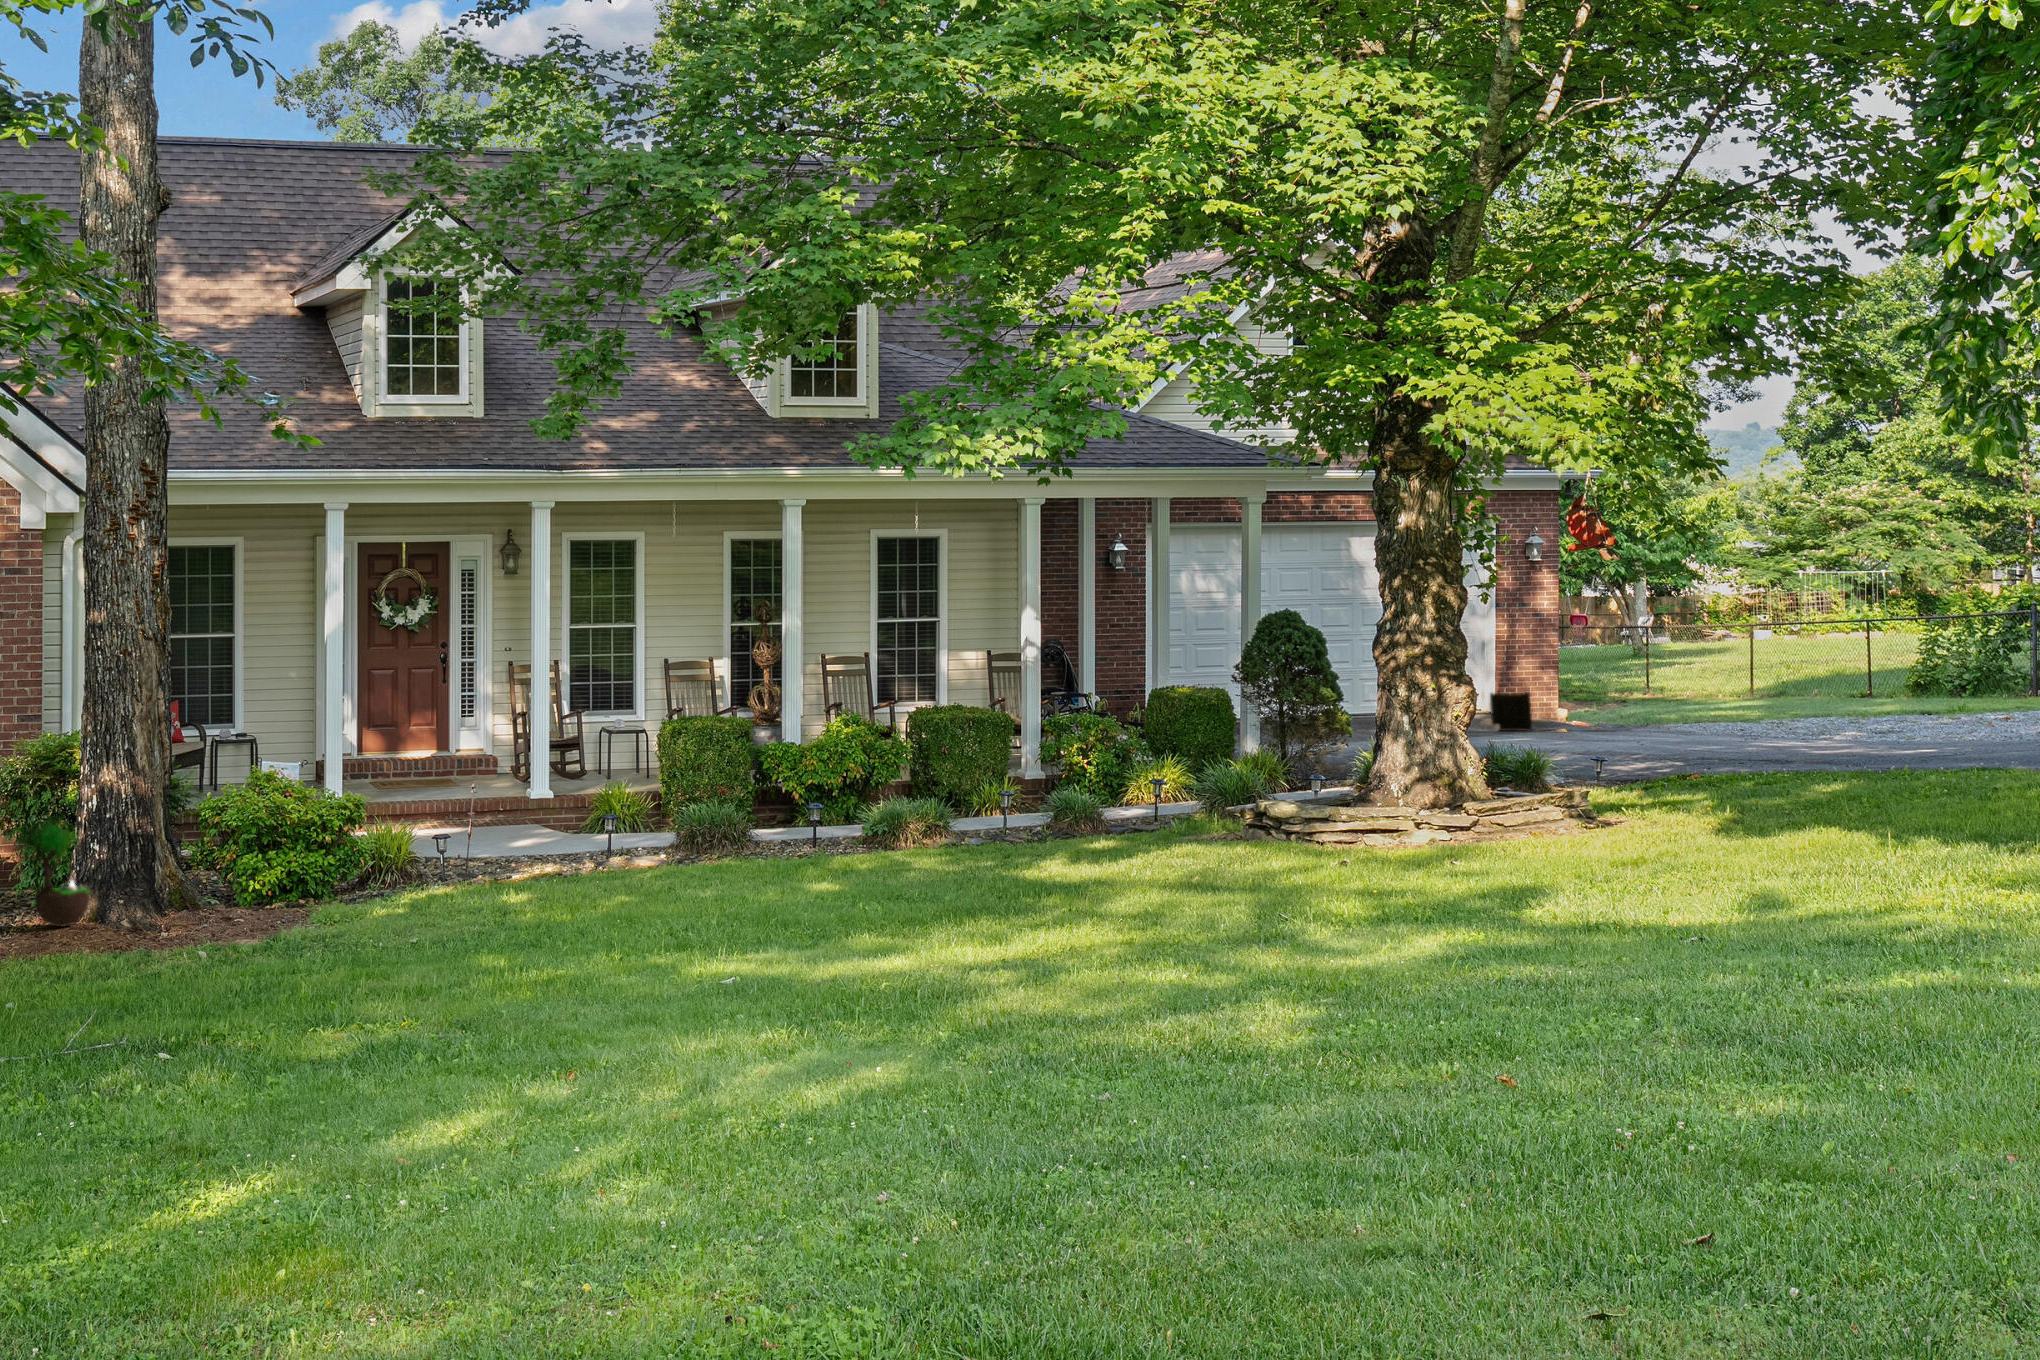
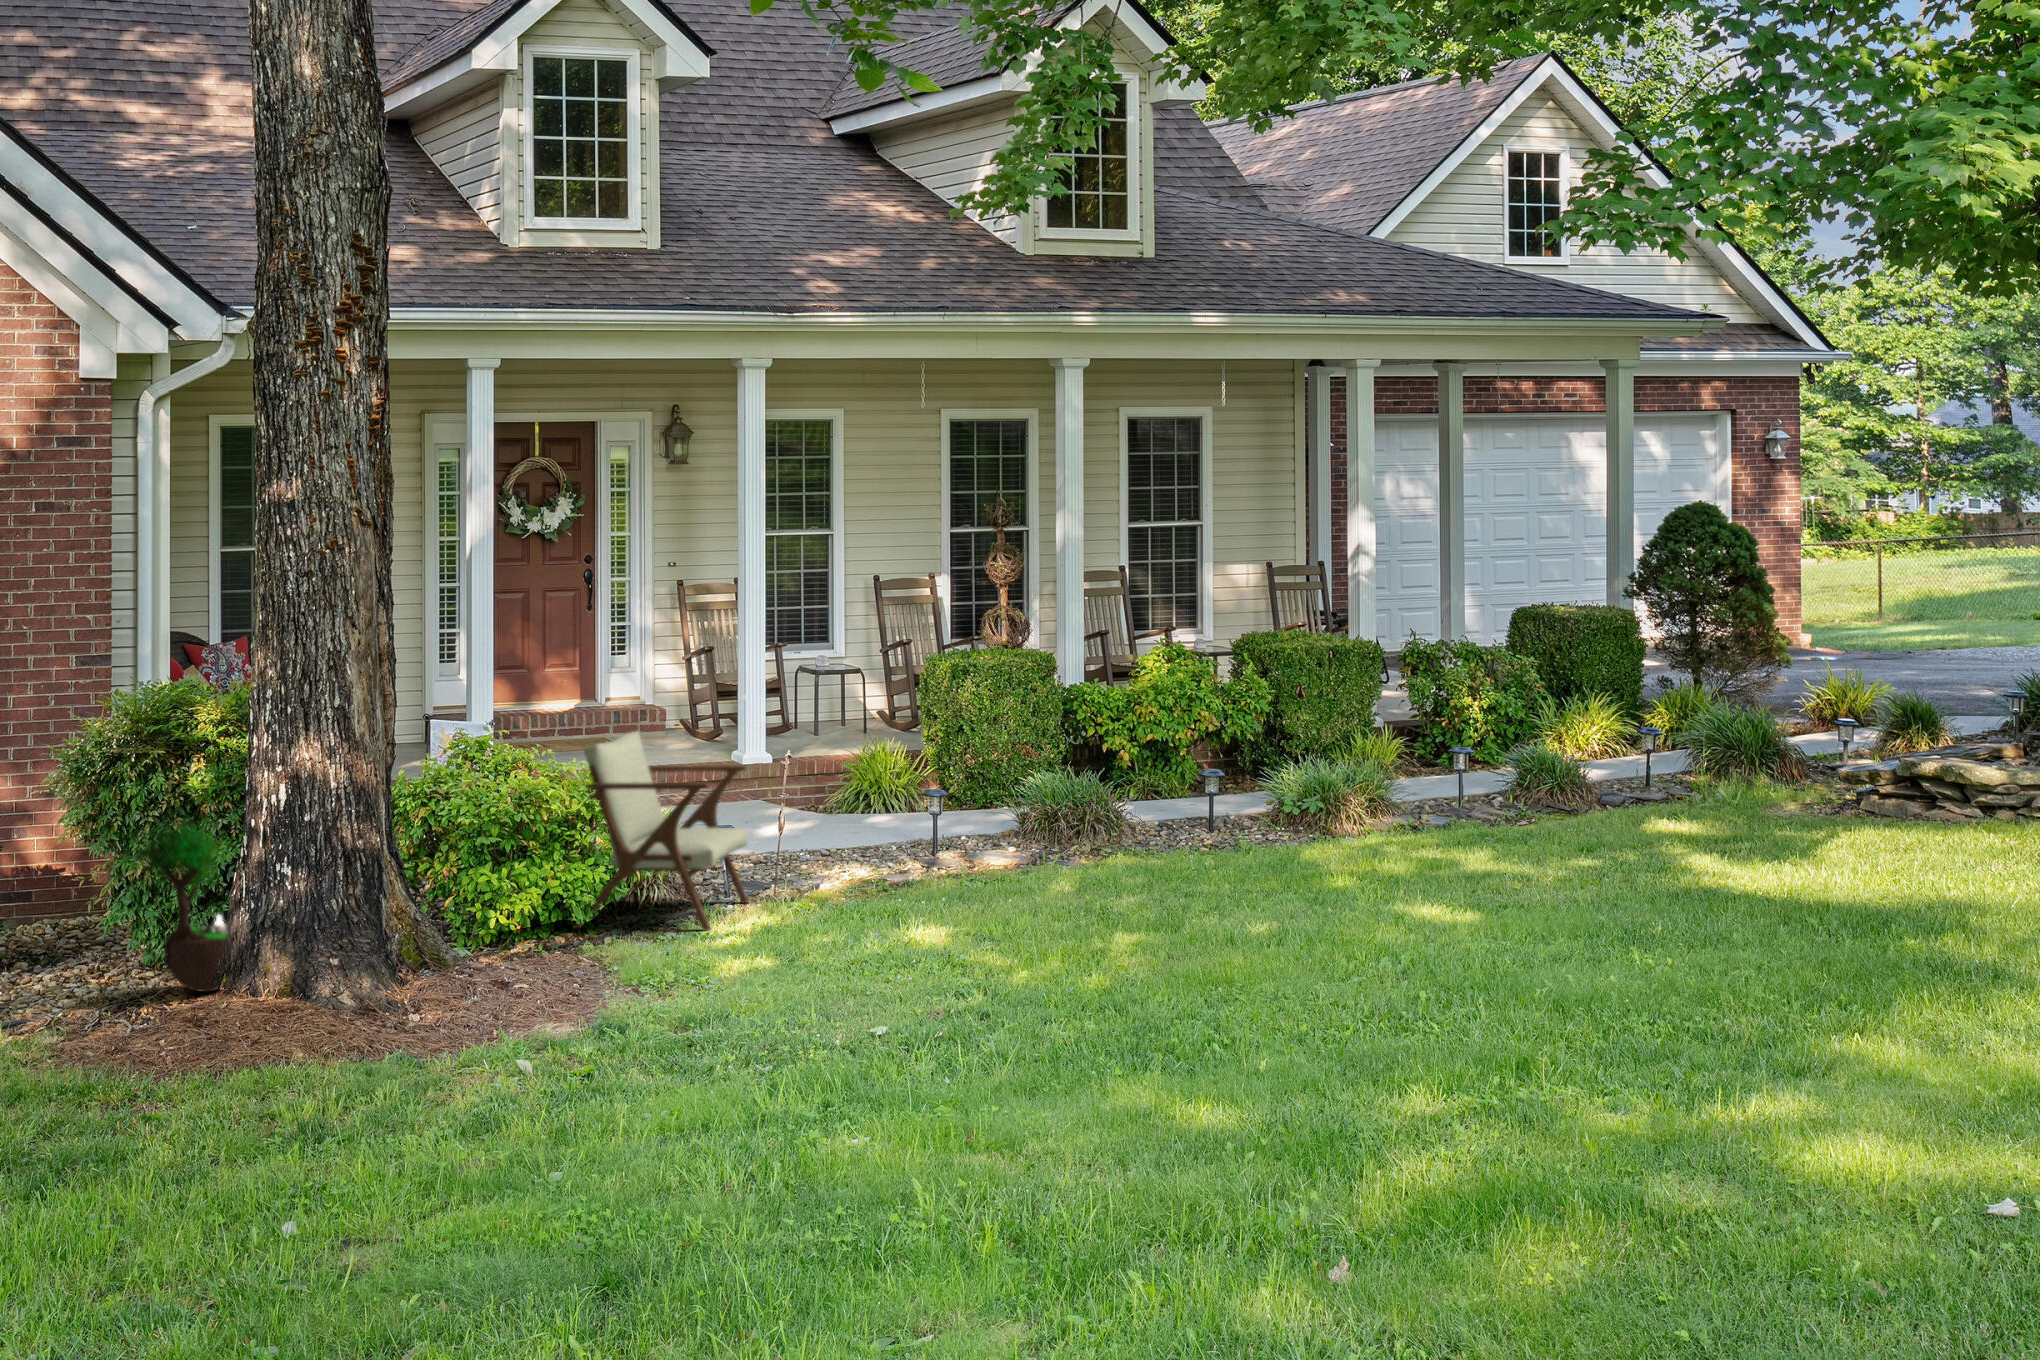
wooden crate: present [1490,692,1532,731] -> none [1780,617,1843,665]
lounge chair: none [315,770,446,899] -> present [574,732,749,931]

